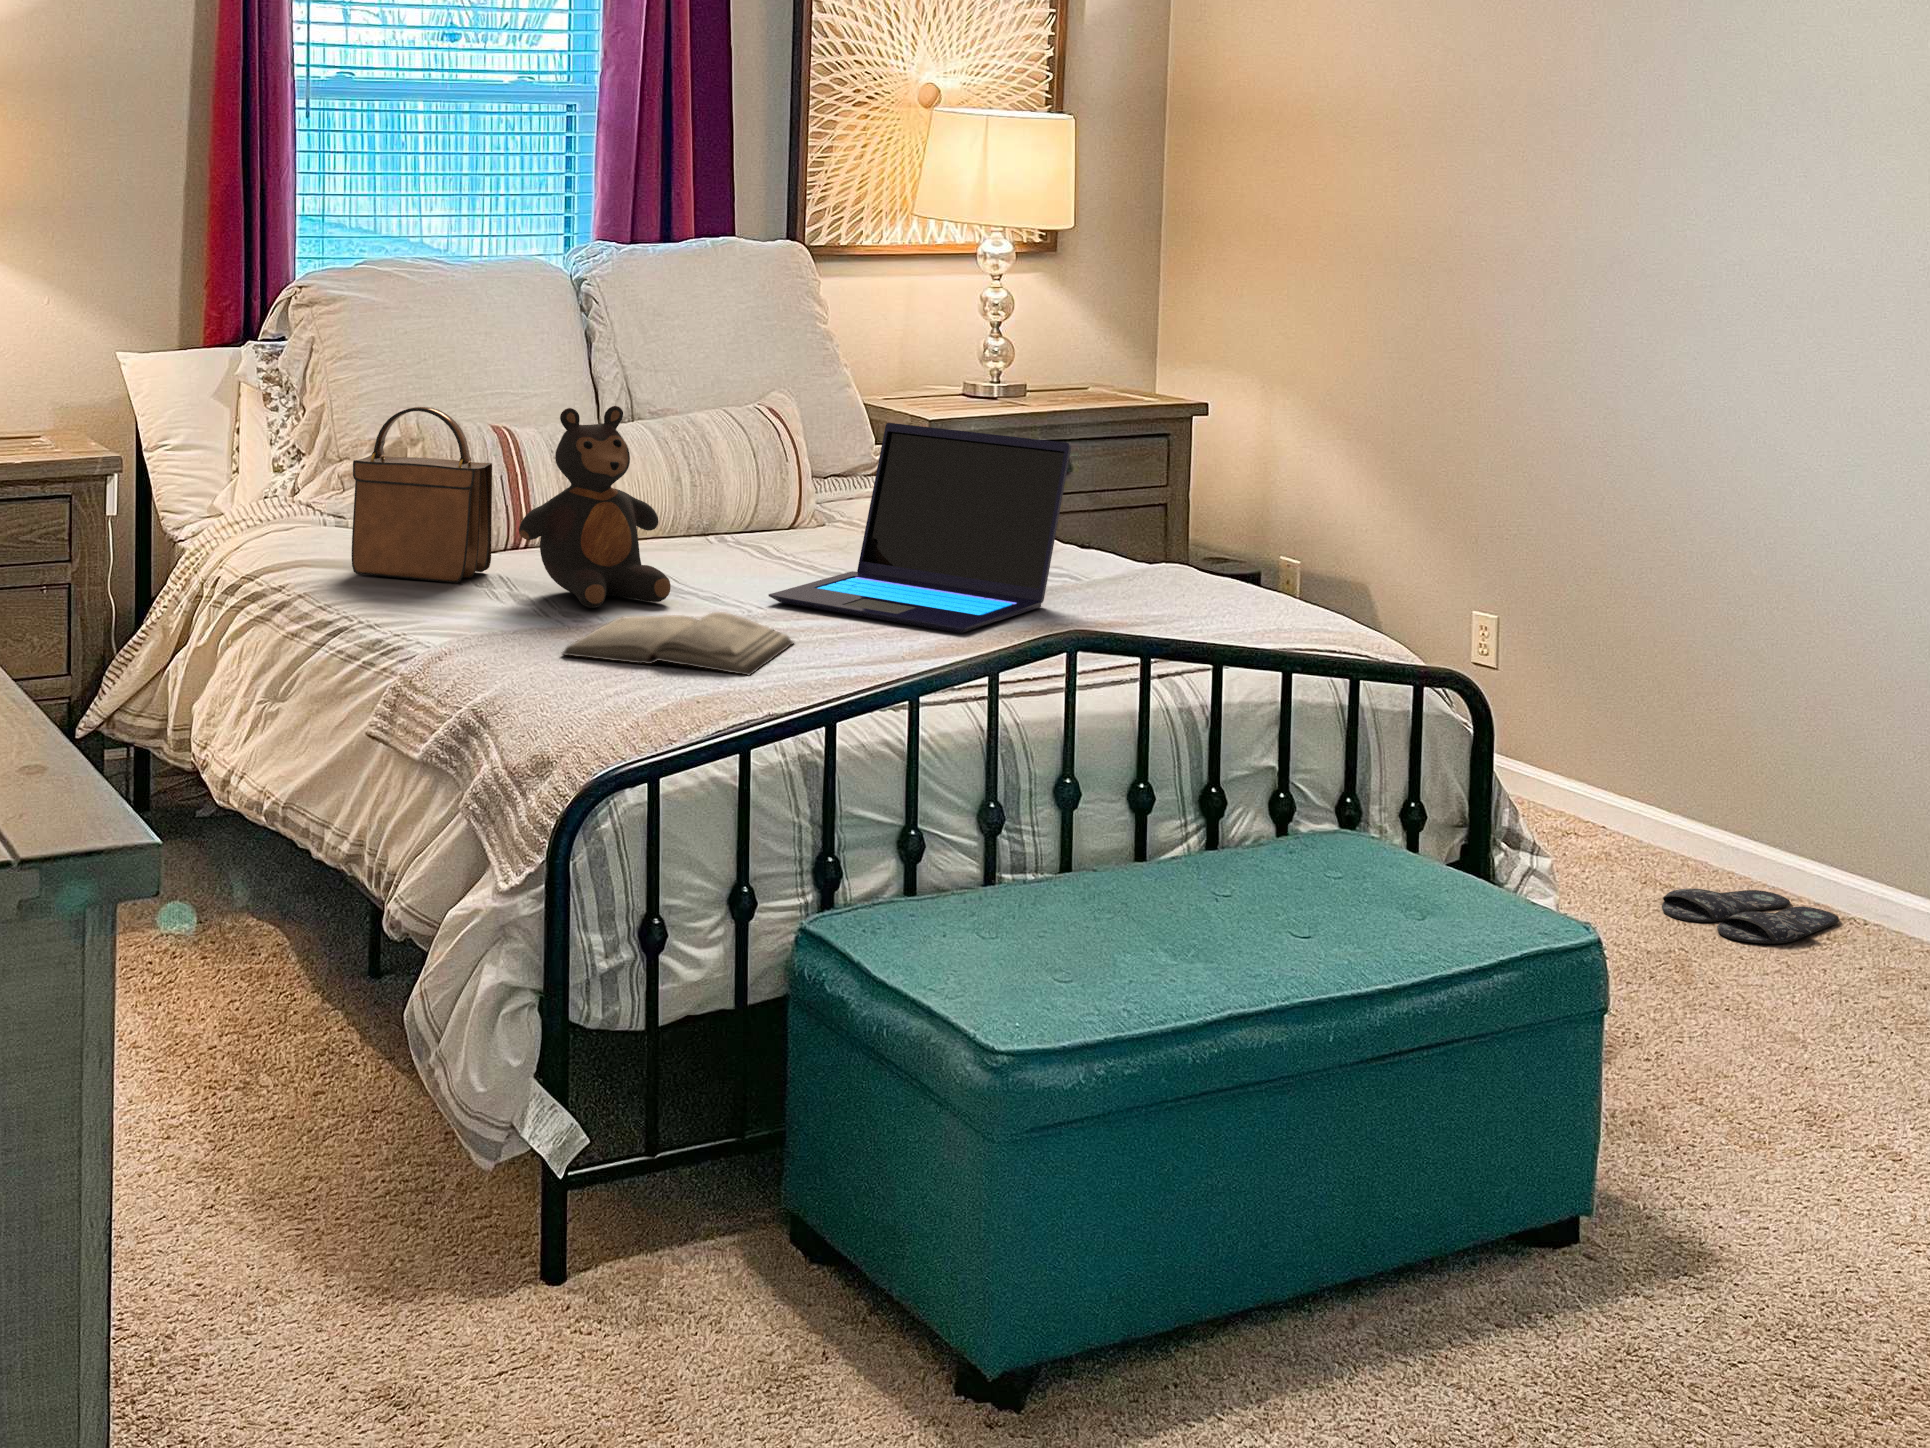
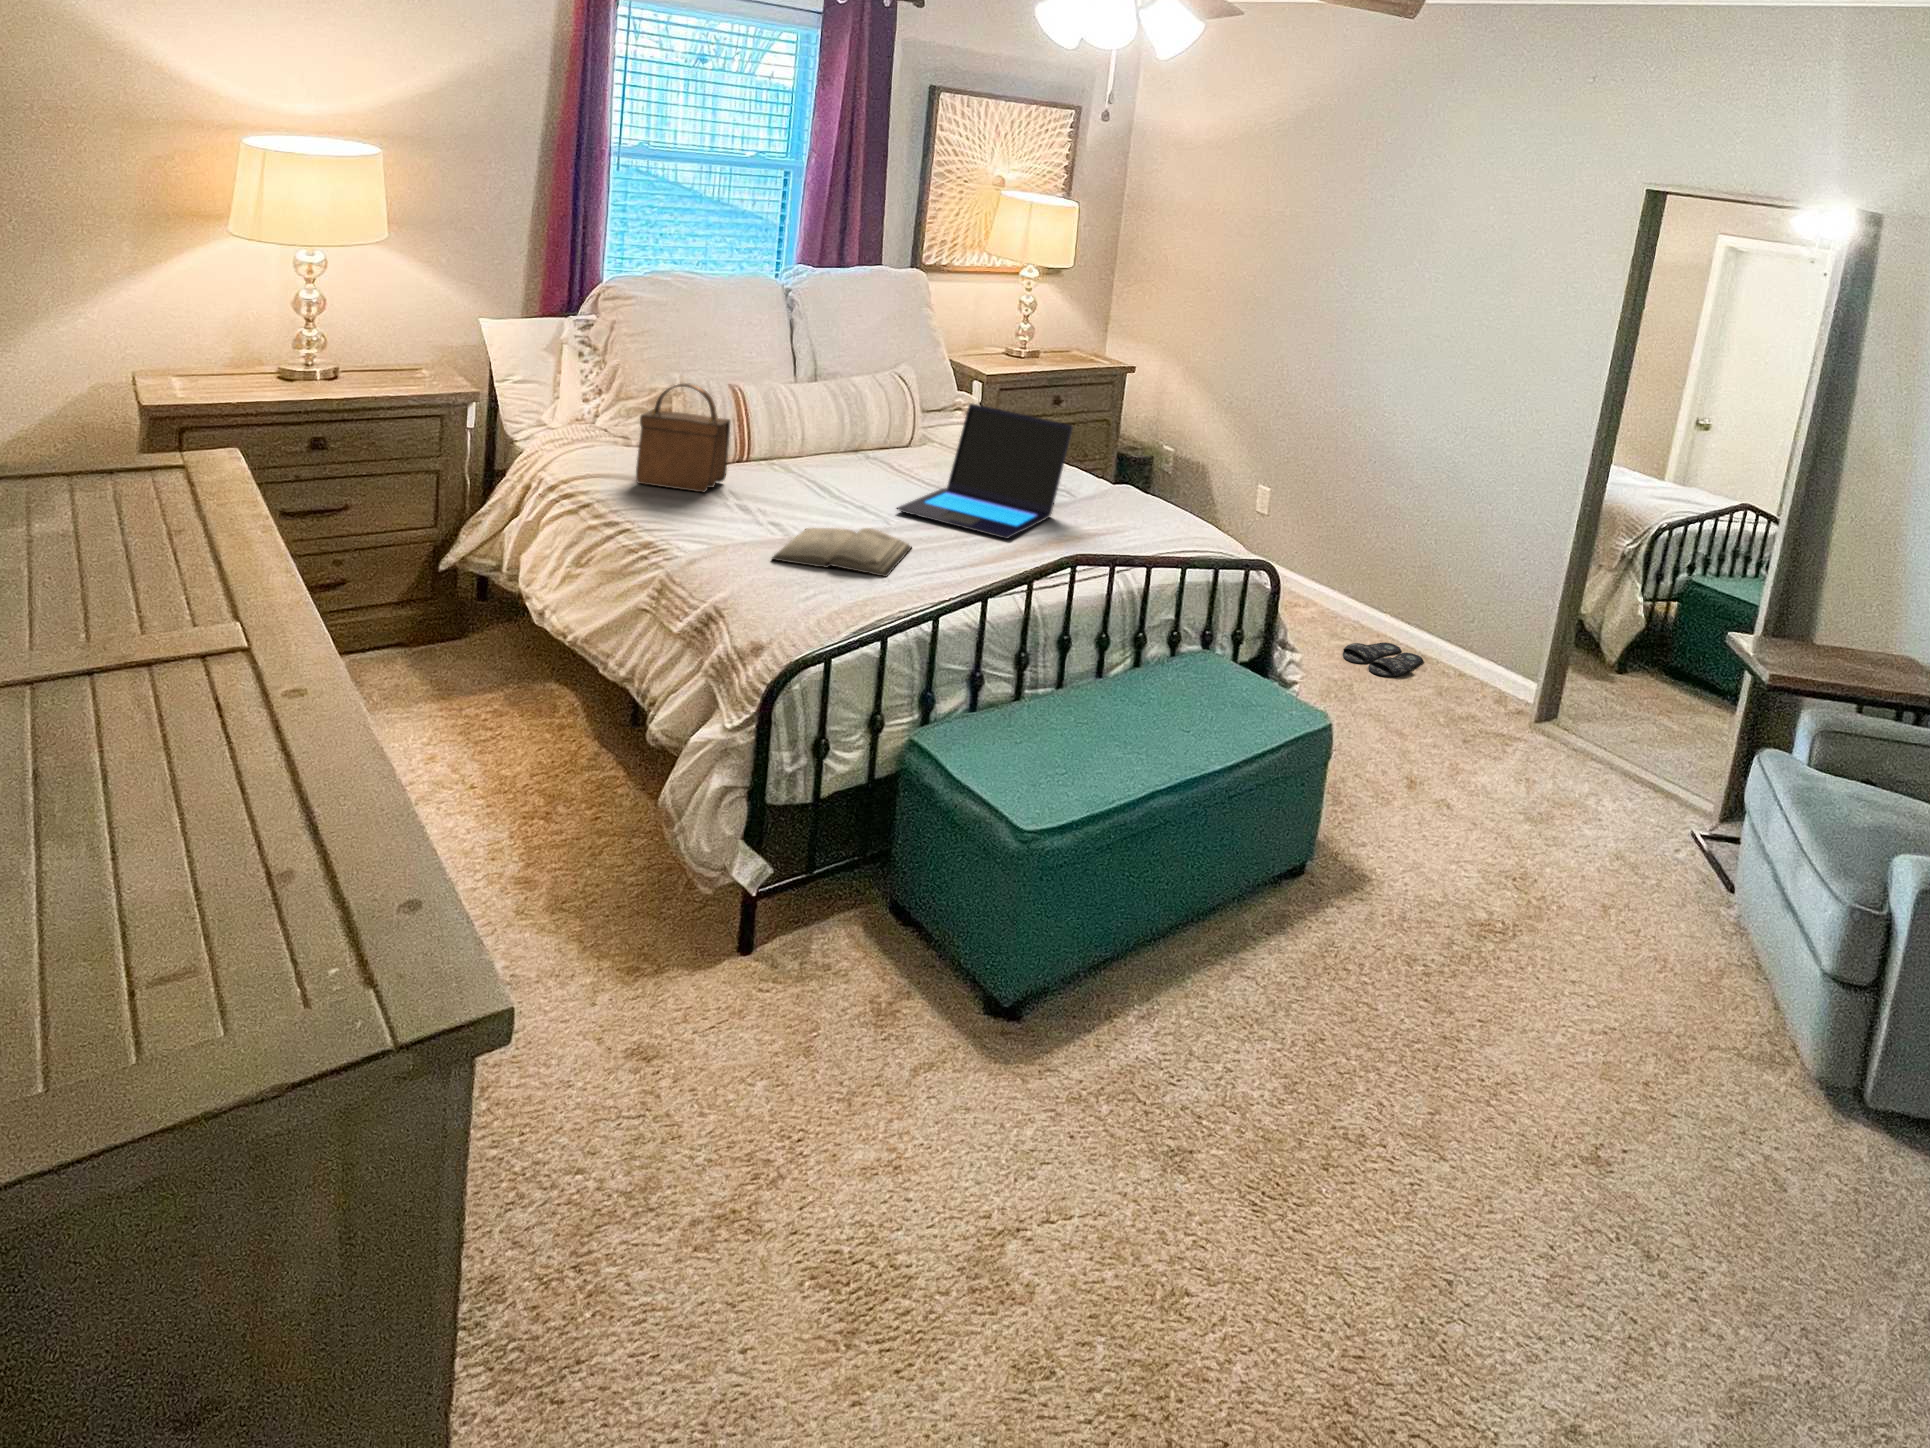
teddy bear: present [519,406,671,608] -> none [746,393,838,517]

